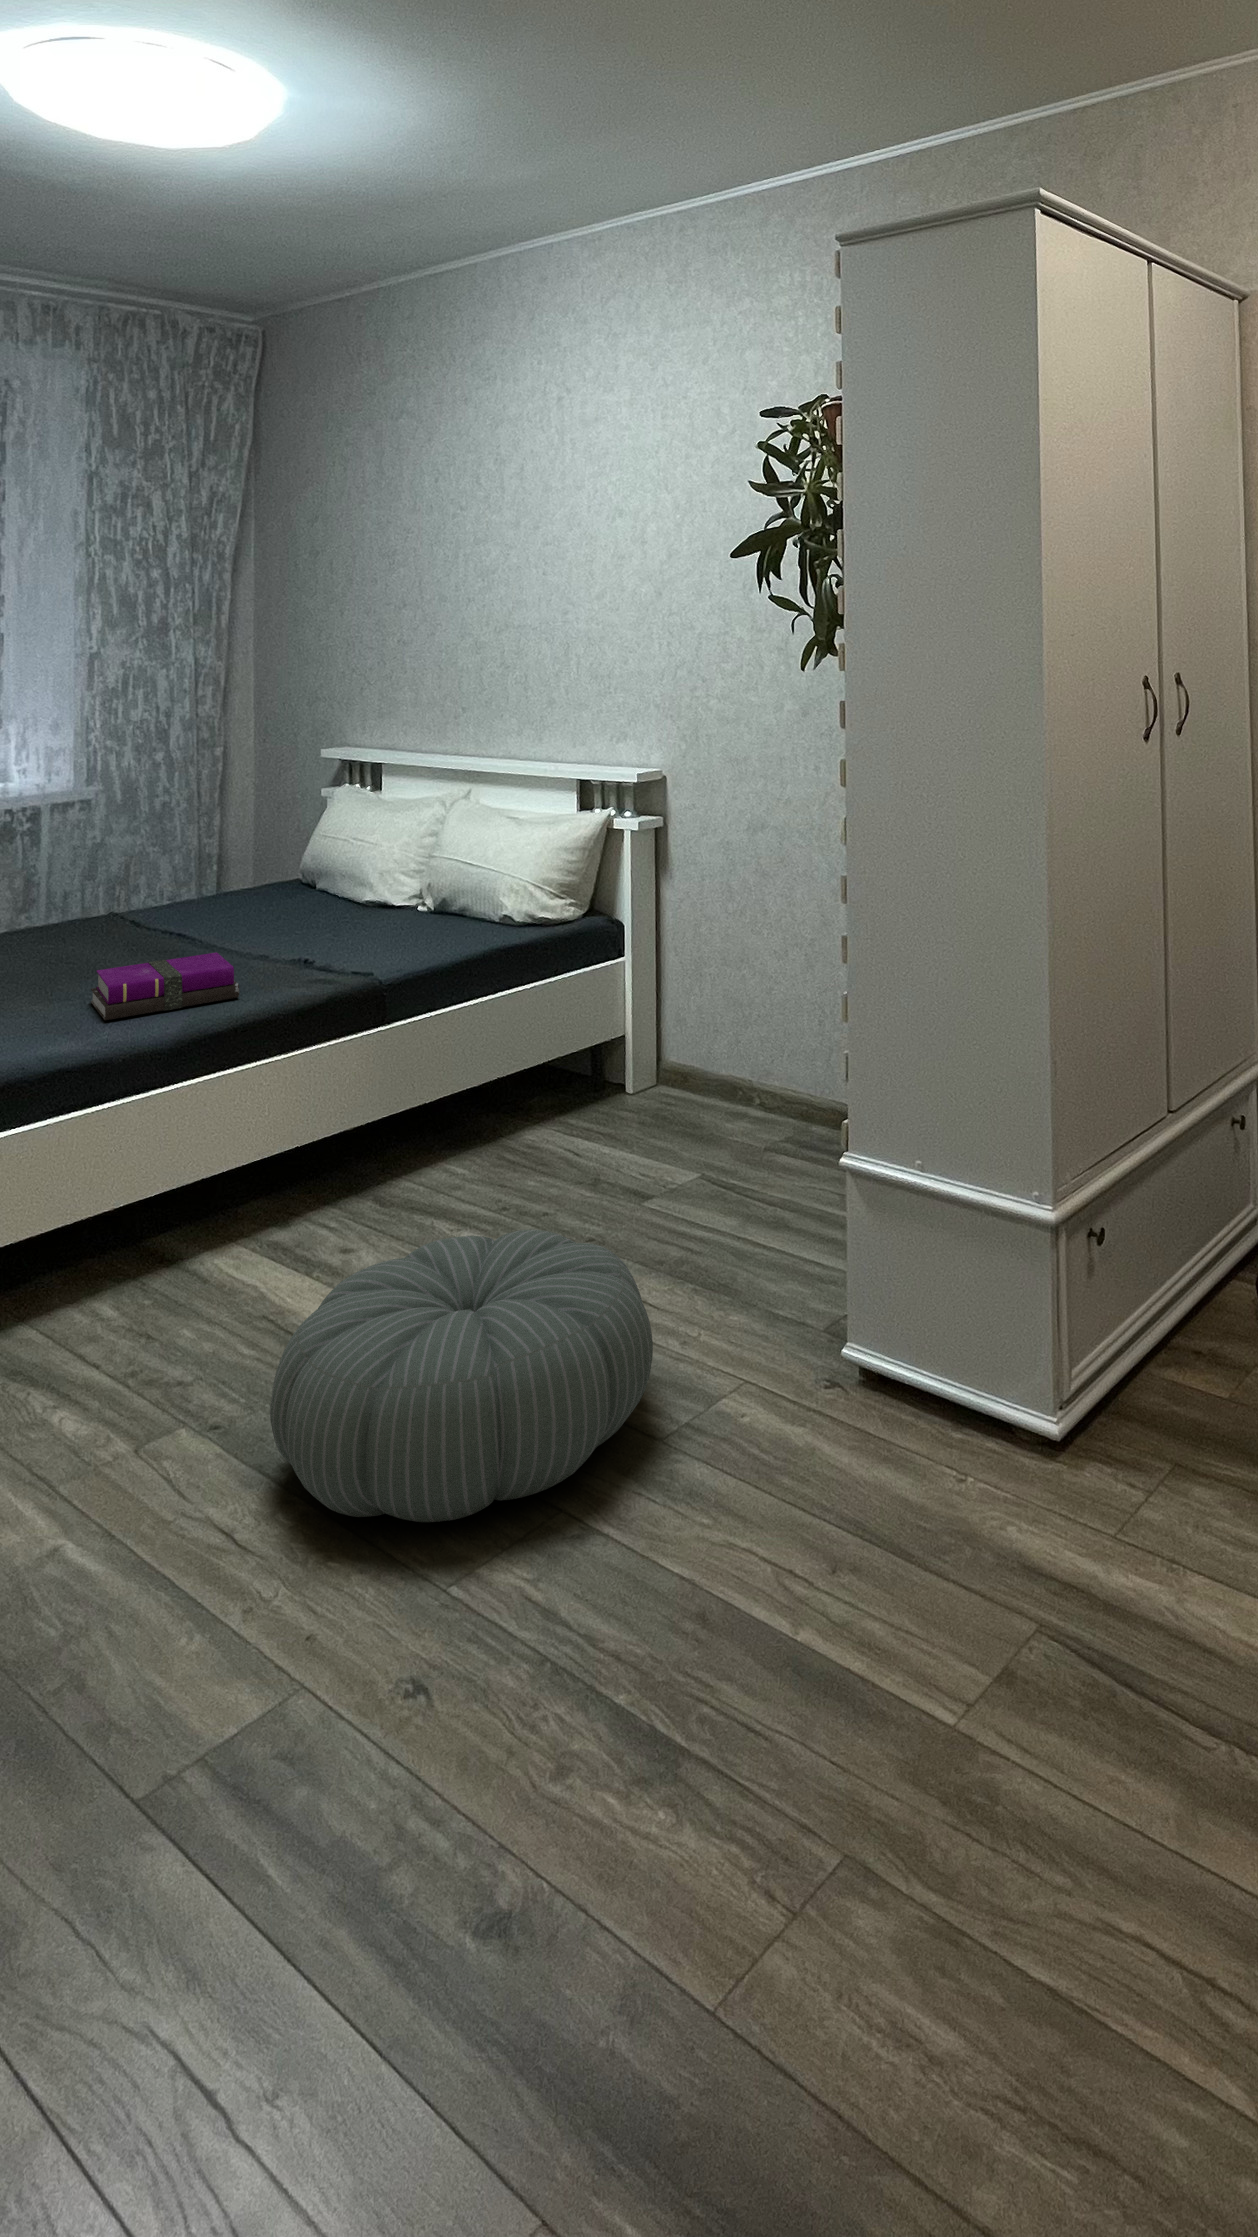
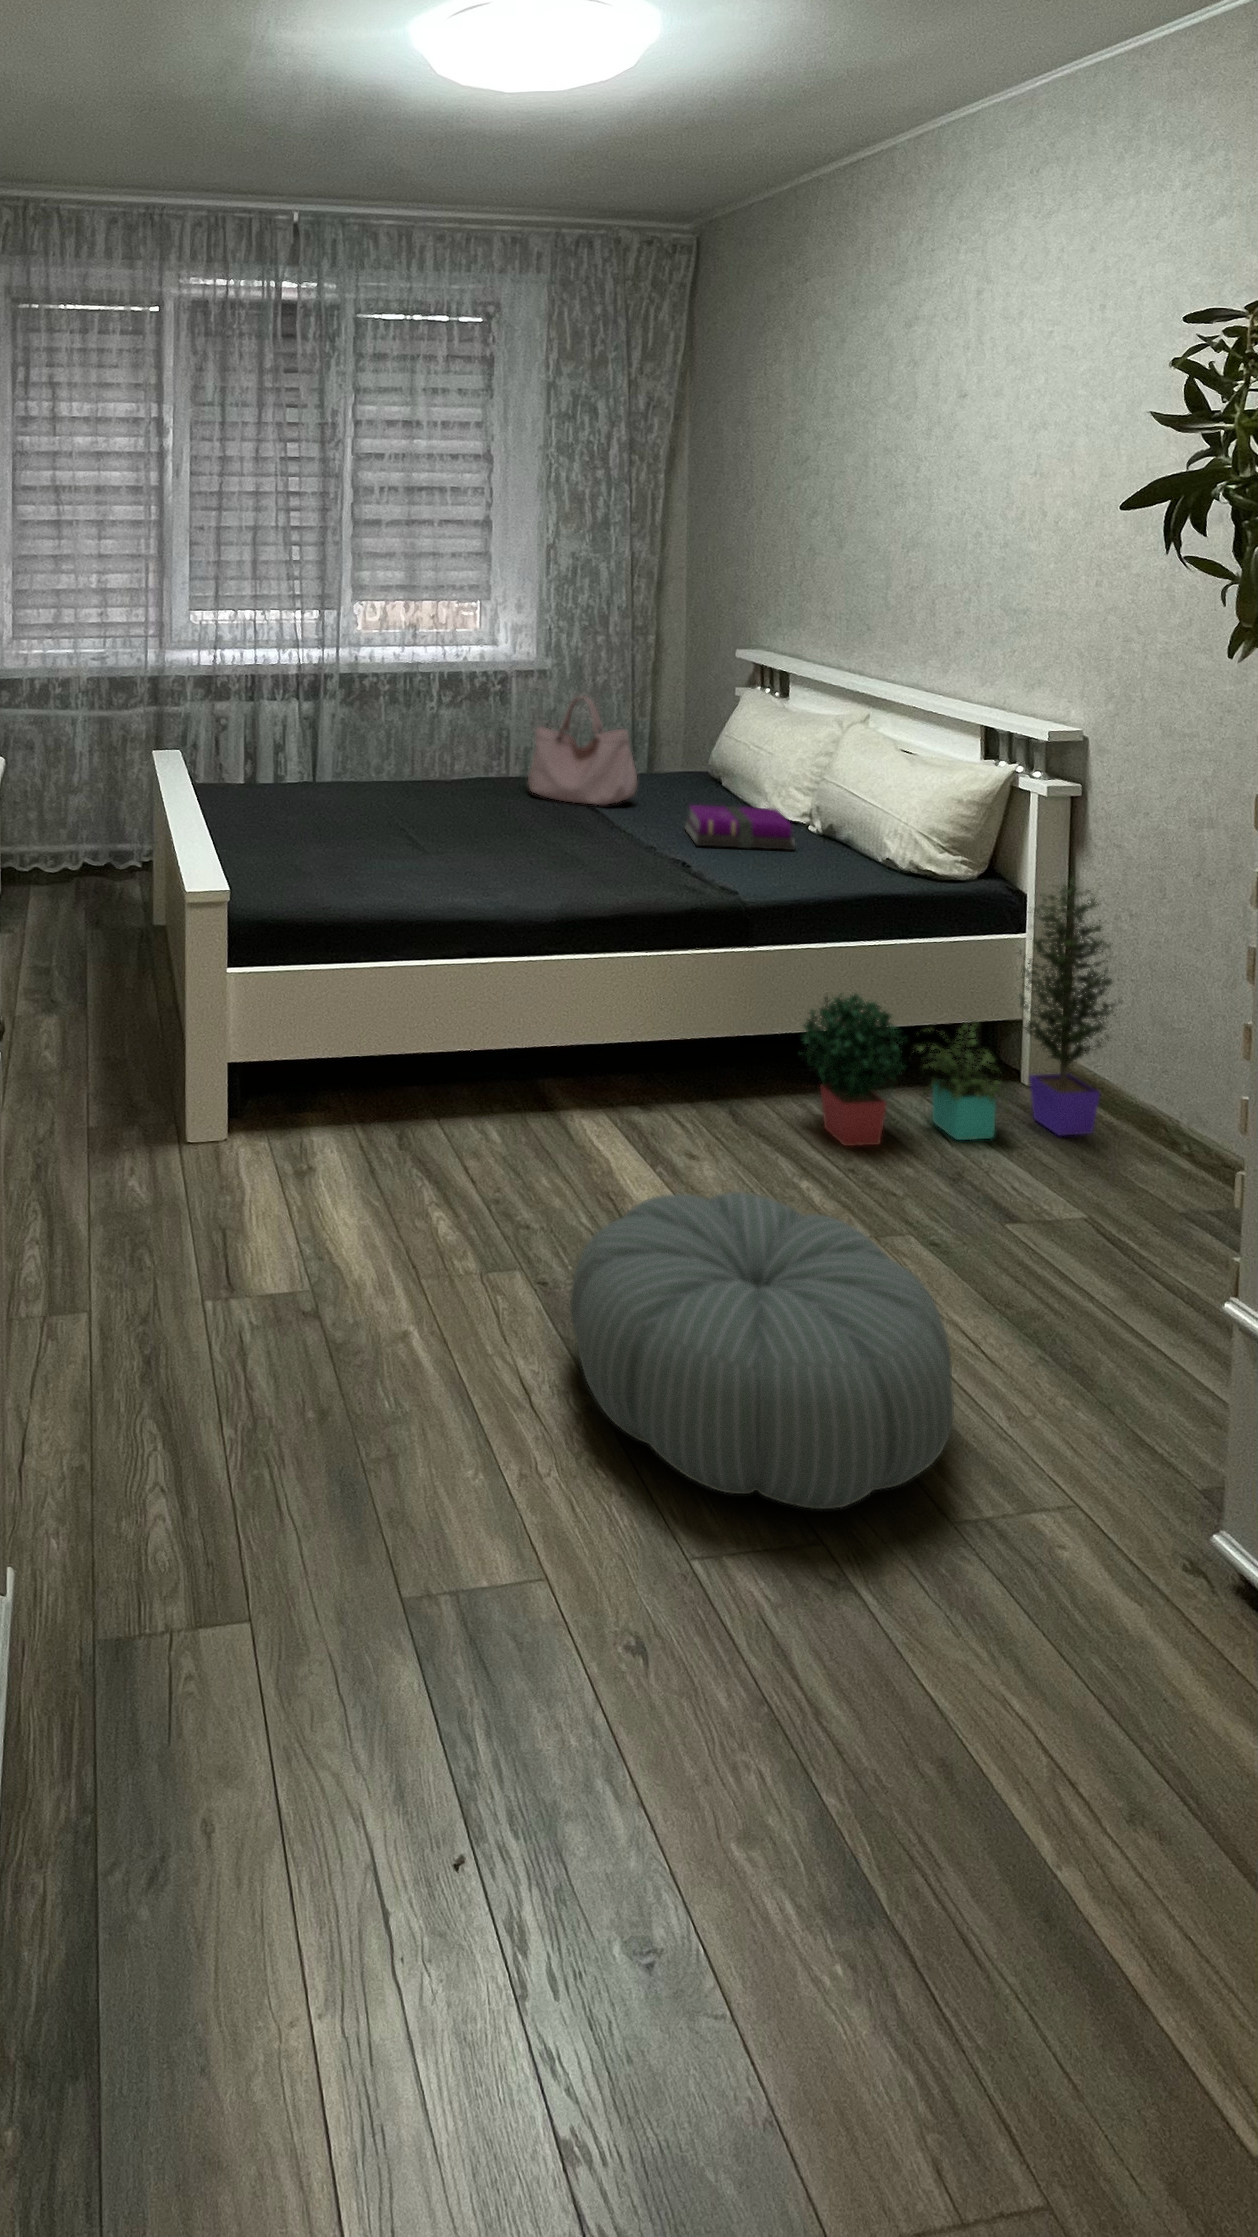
handbag: none [86,810,228,934] -> present [528,696,637,805]
potted plant: none [444,894,710,1195] -> present [802,878,1115,1146]
notebook: present [91,952,239,1020] -> present [685,805,795,850]

